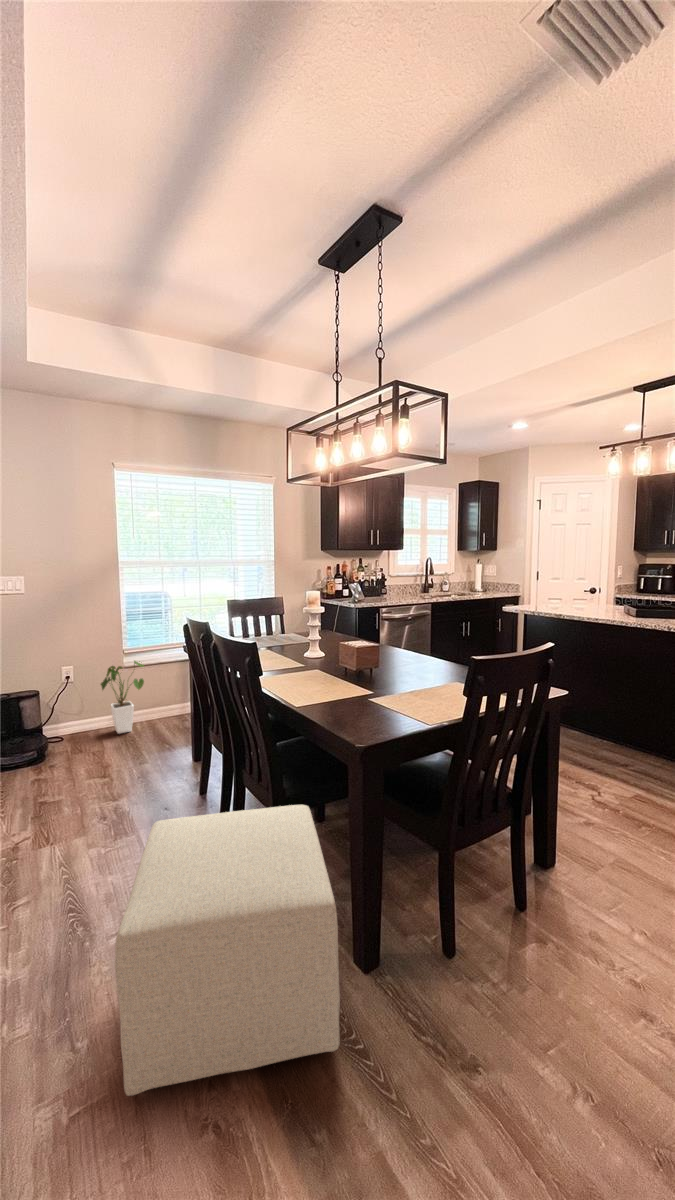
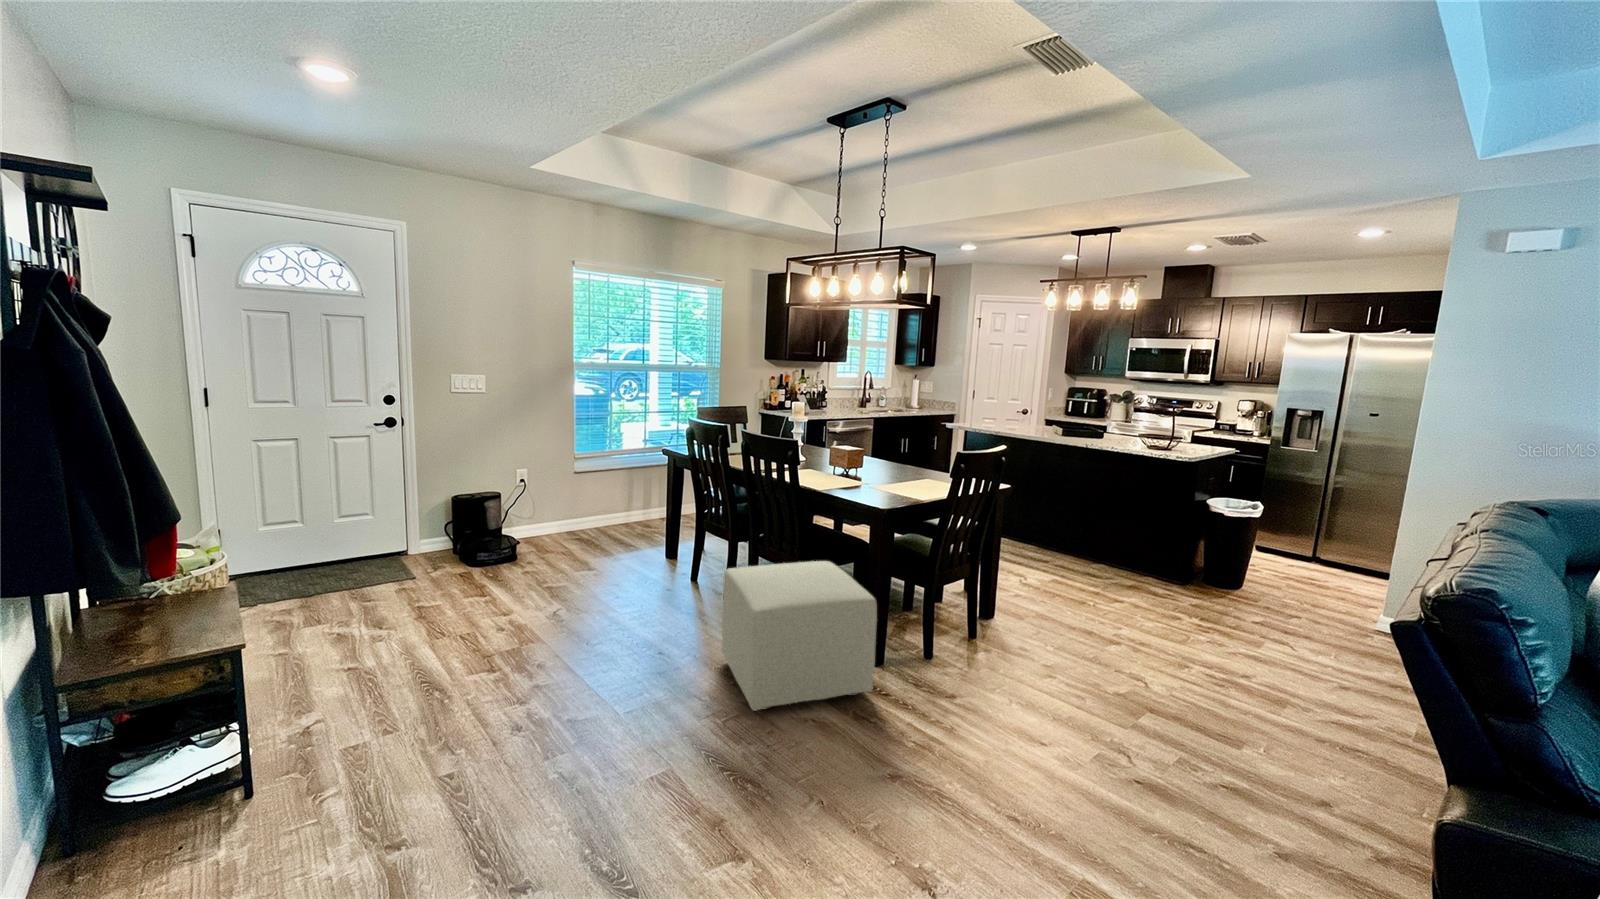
house plant: present [101,661,144,734] -> none [553,464,603,538]

